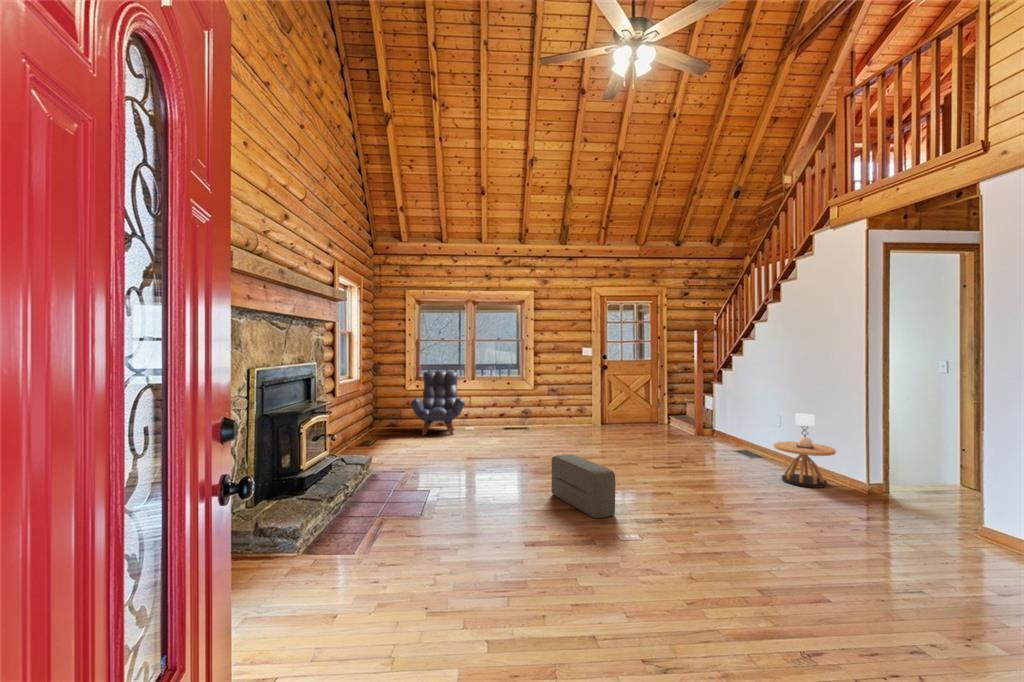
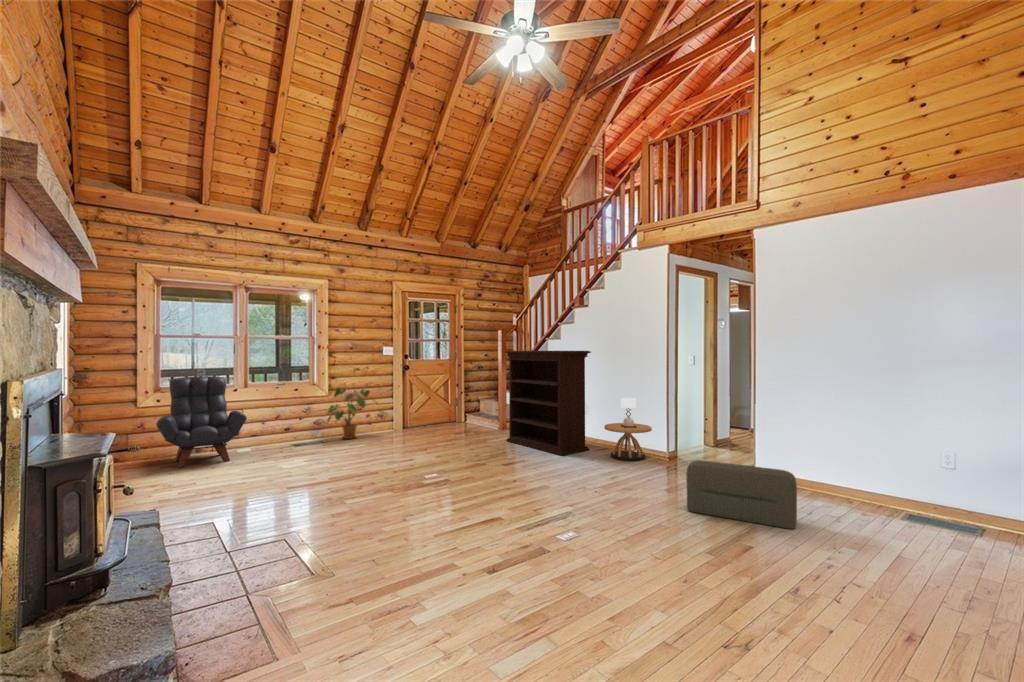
bookshelf: none [681,355,767,469] -> present [505,351,591,456]
house plant: none [528,384,574,429] -> present [327,388,375,439]
pouf: present [552,454,615,518] -> present [686,460,797,529]

